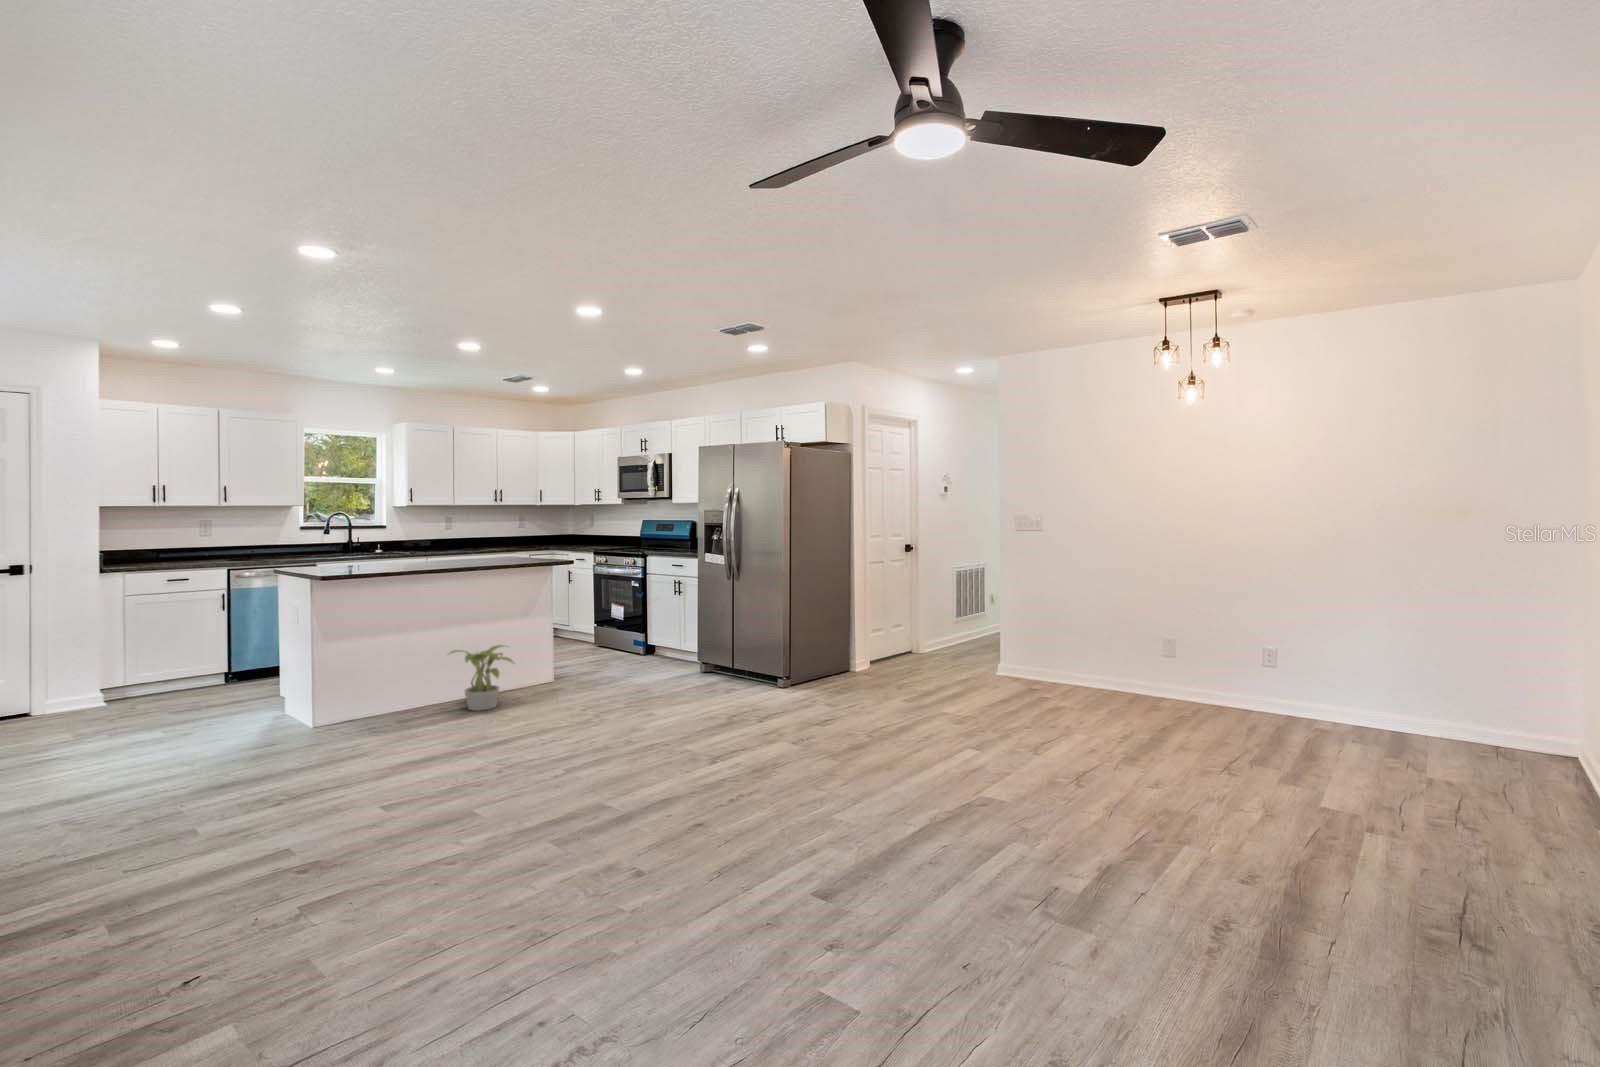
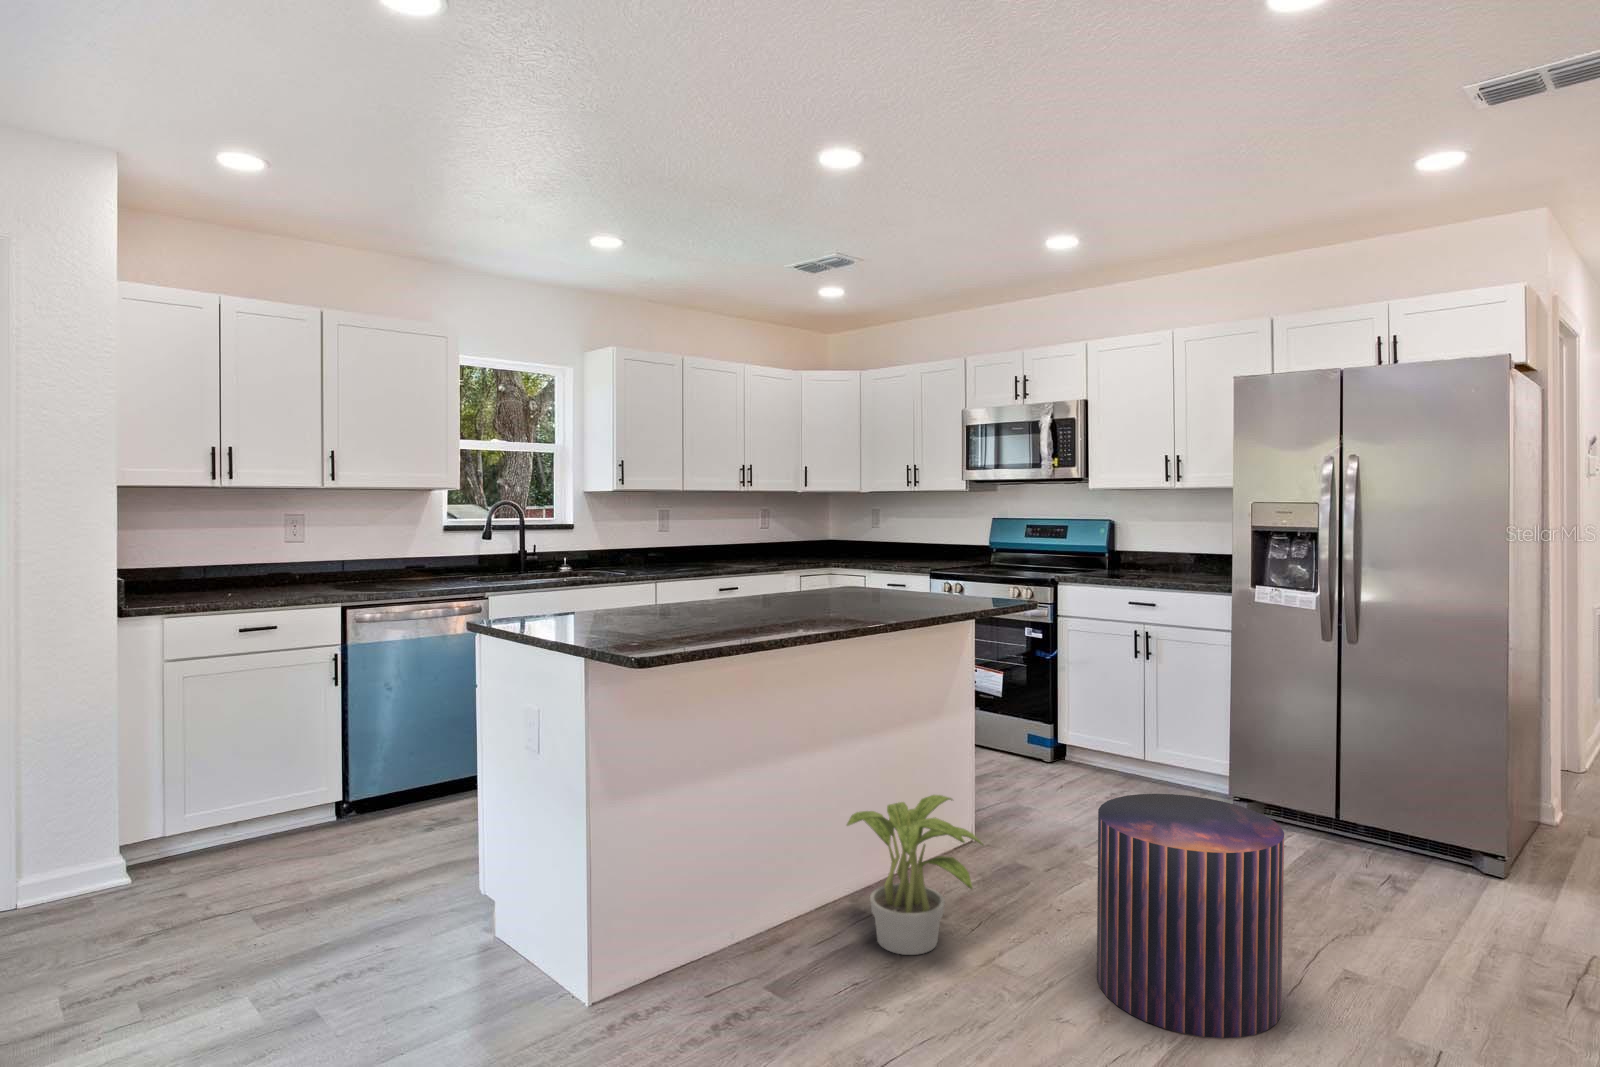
pouf: none [546,639,619,724] -> present [1097,794,1284,1038]

